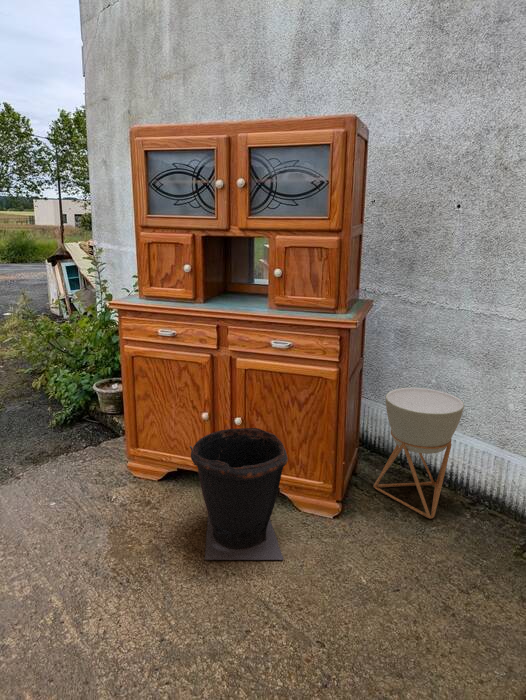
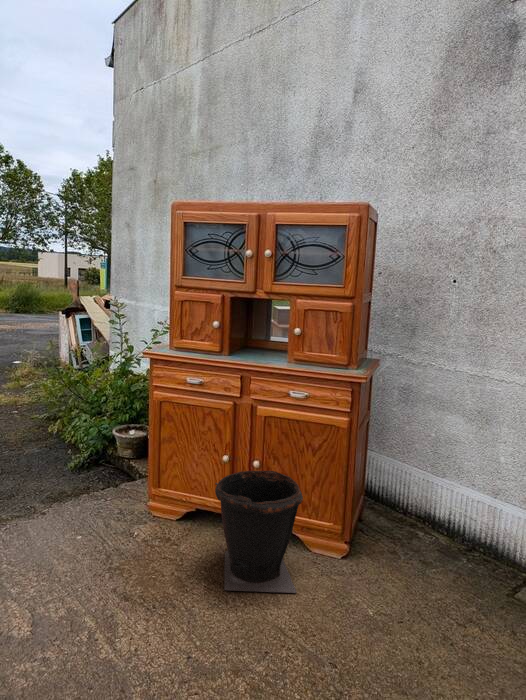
planter: present [374,388,464,519] -> none [378,440,462,563]

